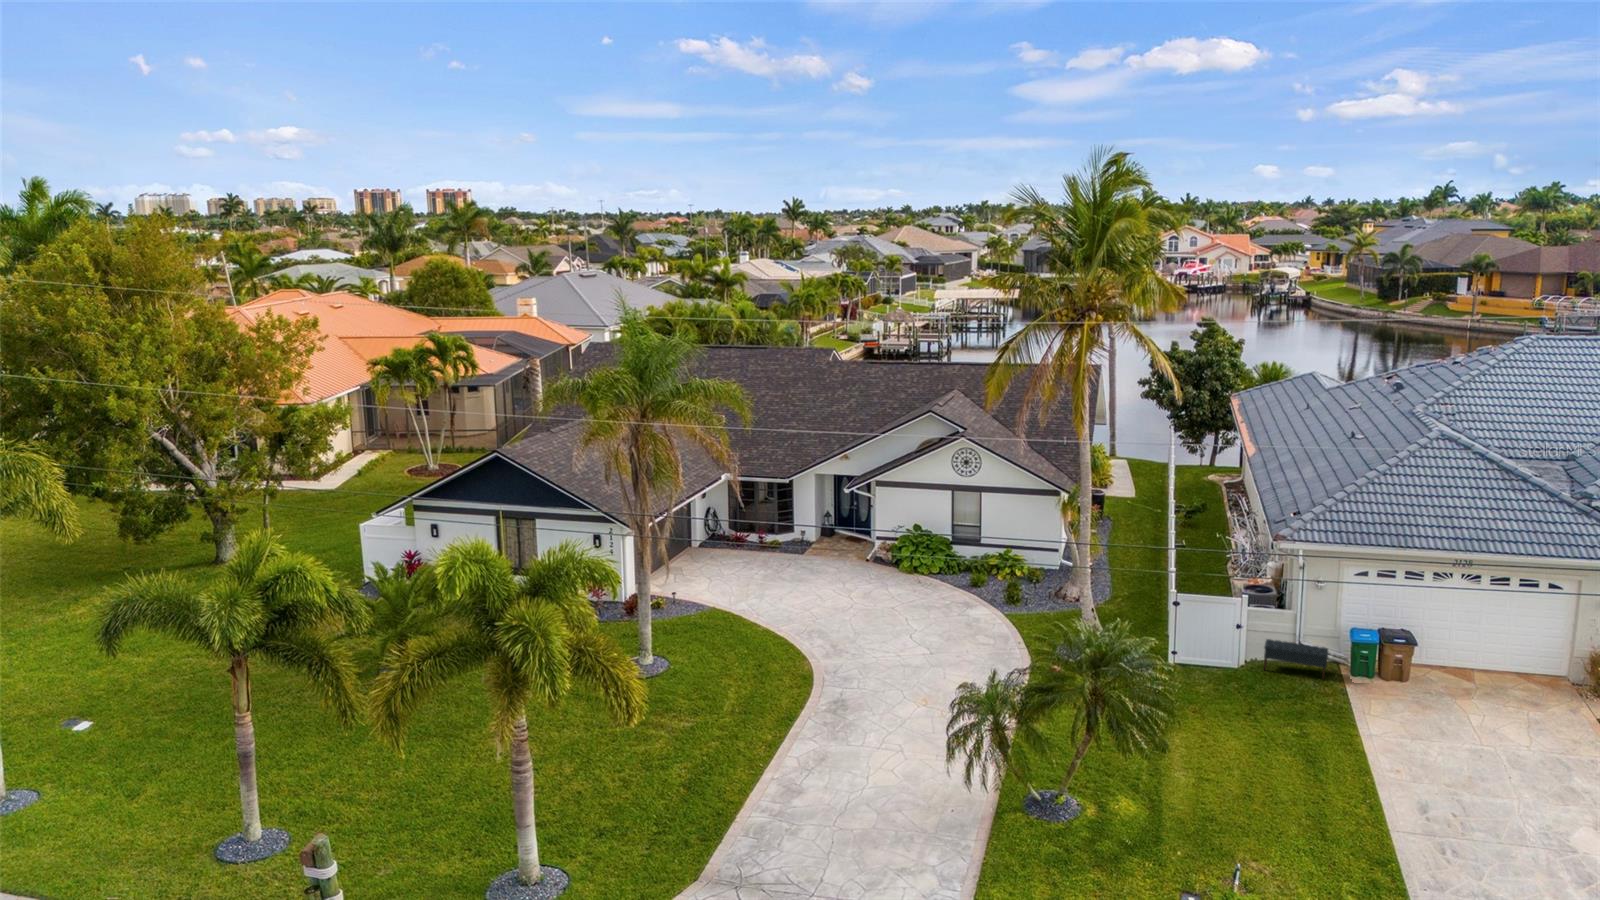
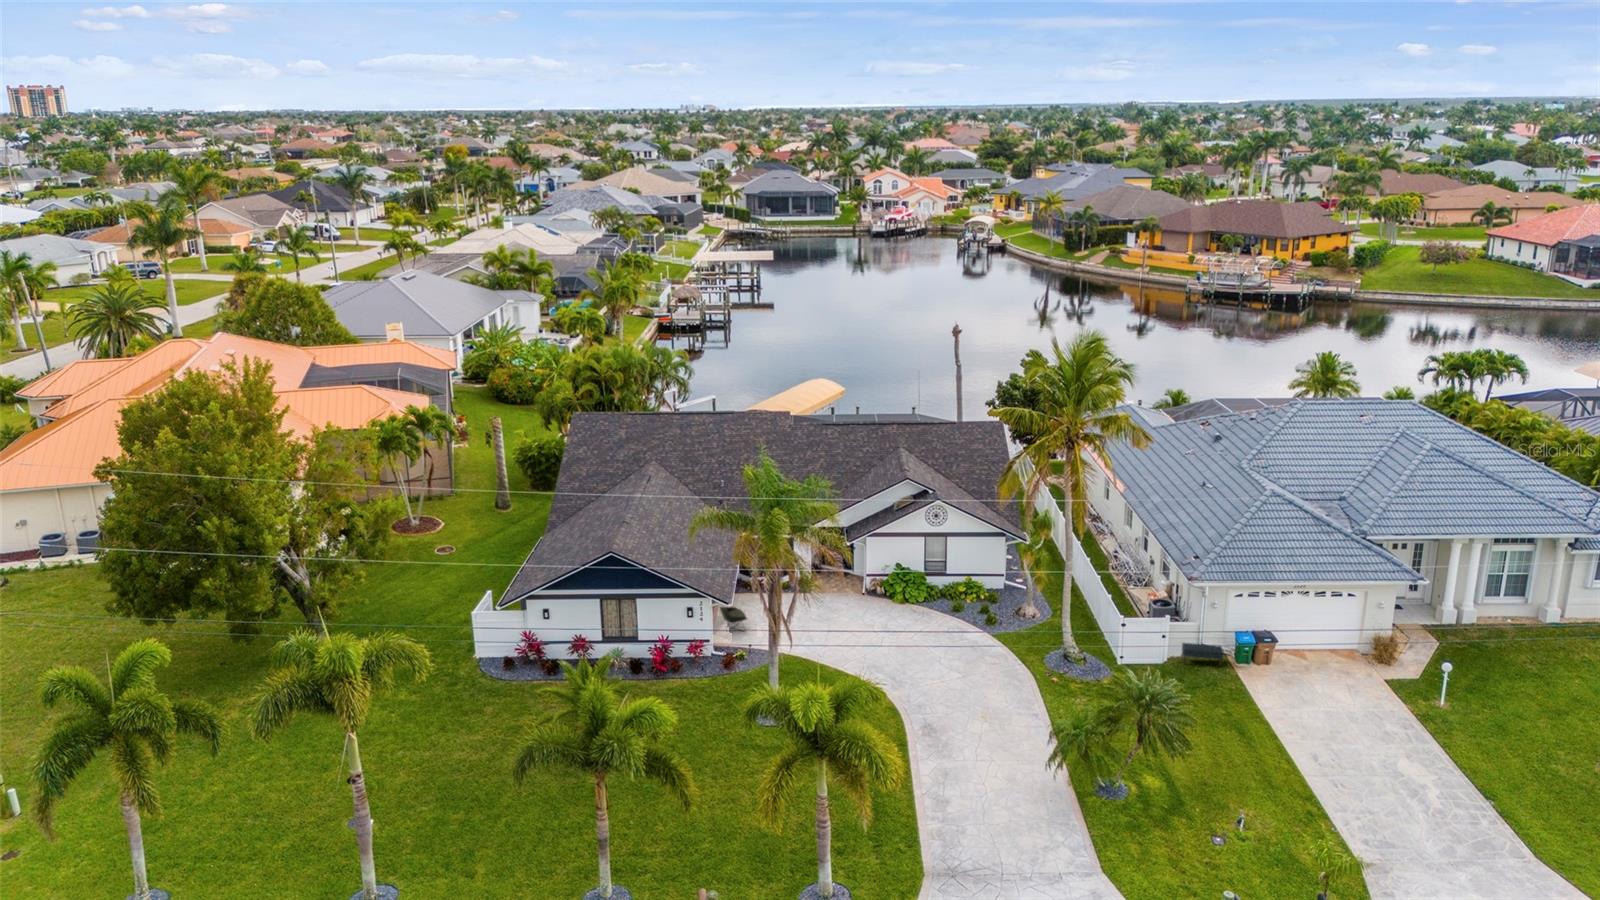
lounge chair: none [658,544,692,585] -> present [720,607,747,629]

